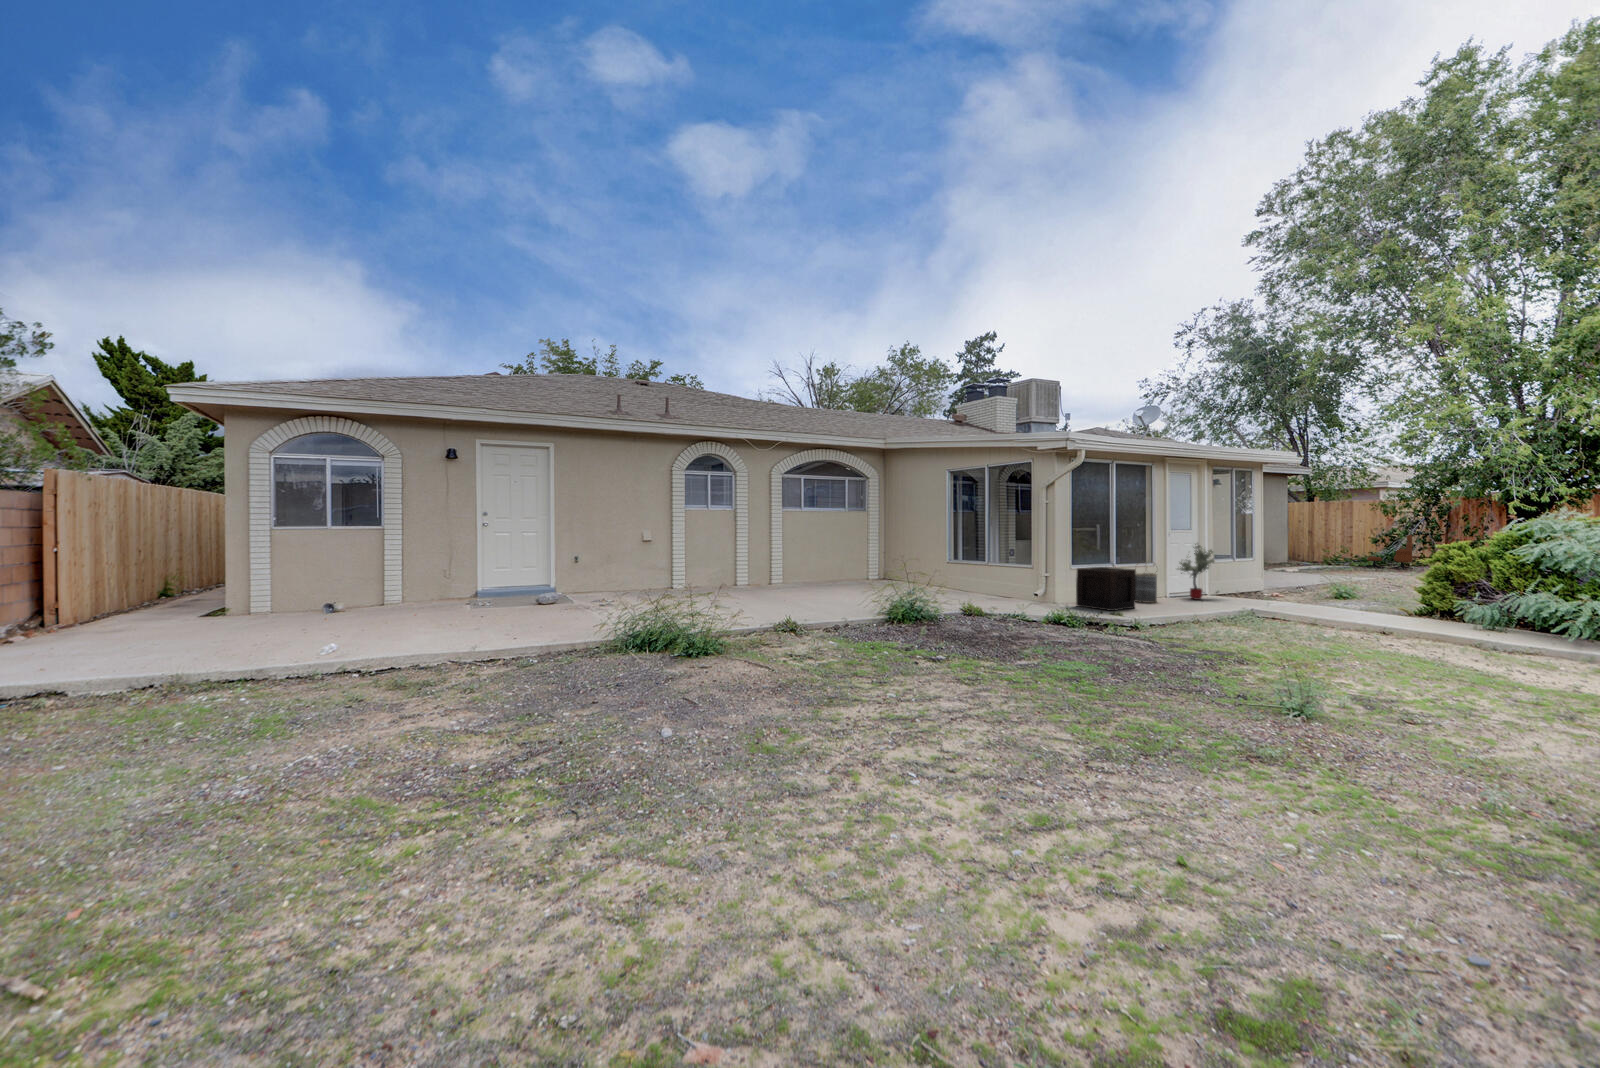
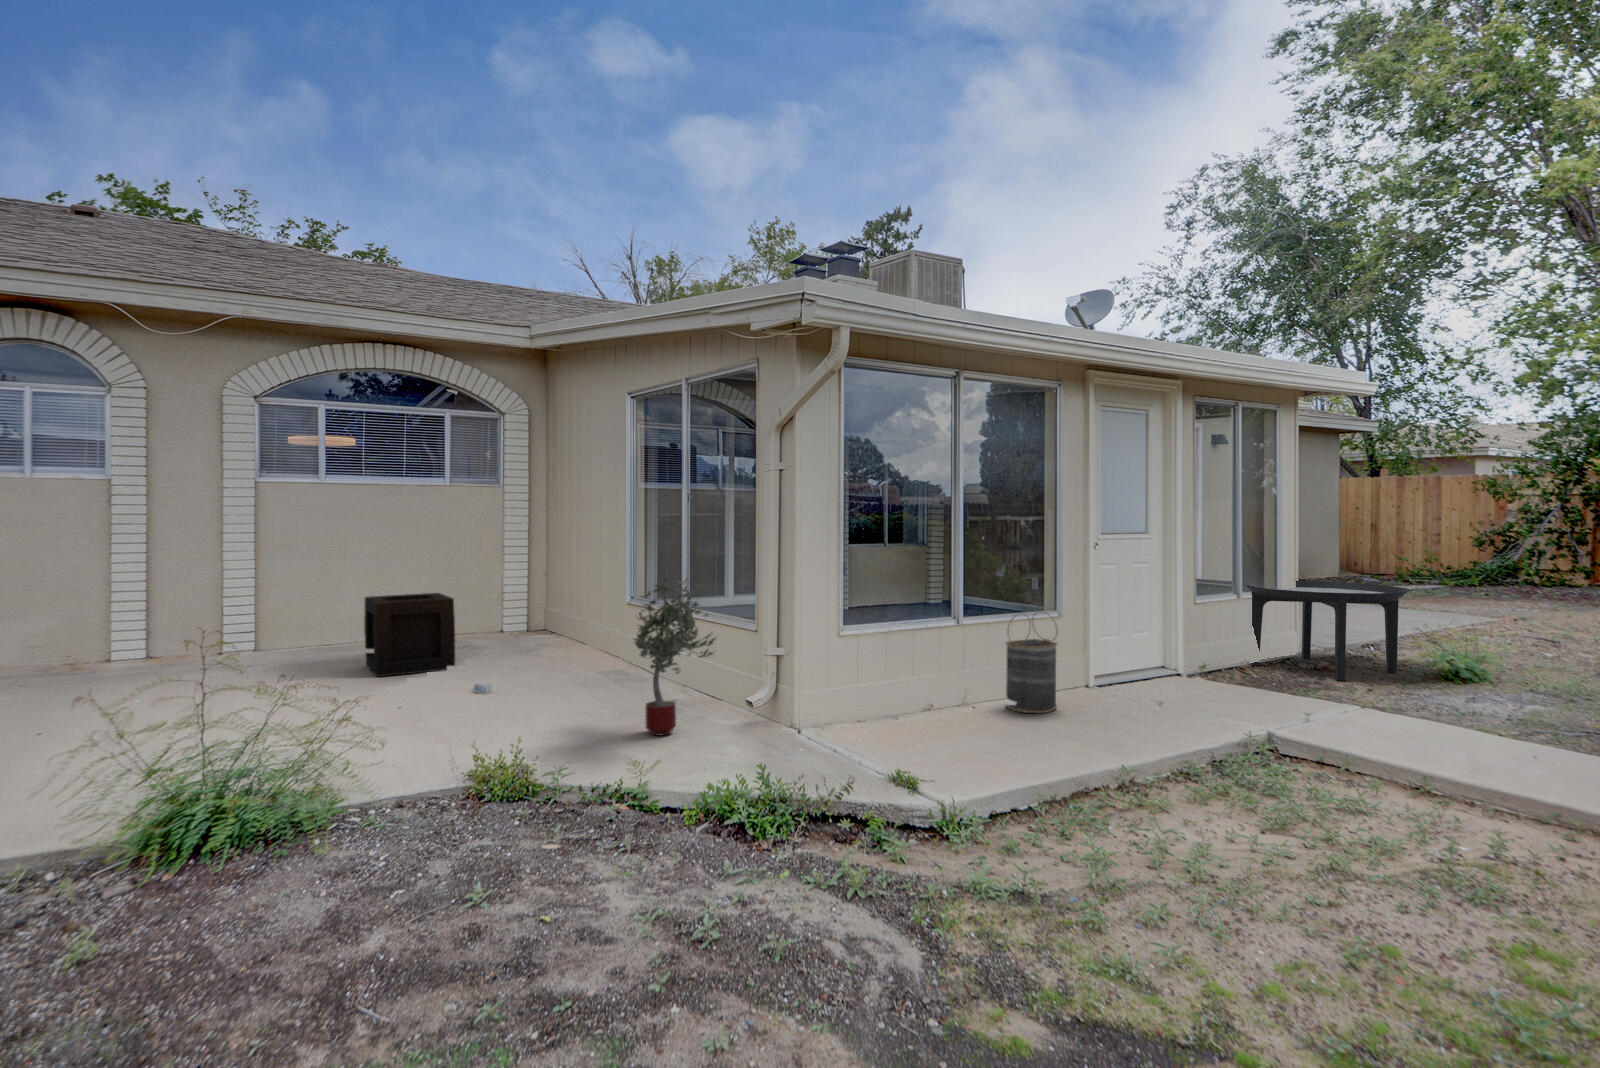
lounge chair: present [1364,535,1413,569] -> none [1460,533,1548,592]
potted tree: present [1178,544,1214,600] -> present [634,577,716,736]
round table: none [1237,554,1318,597] -> present [1244,581,1409,681]
wooden crate: present [1076,567,1136,611] -> present [364,593,455,677]

